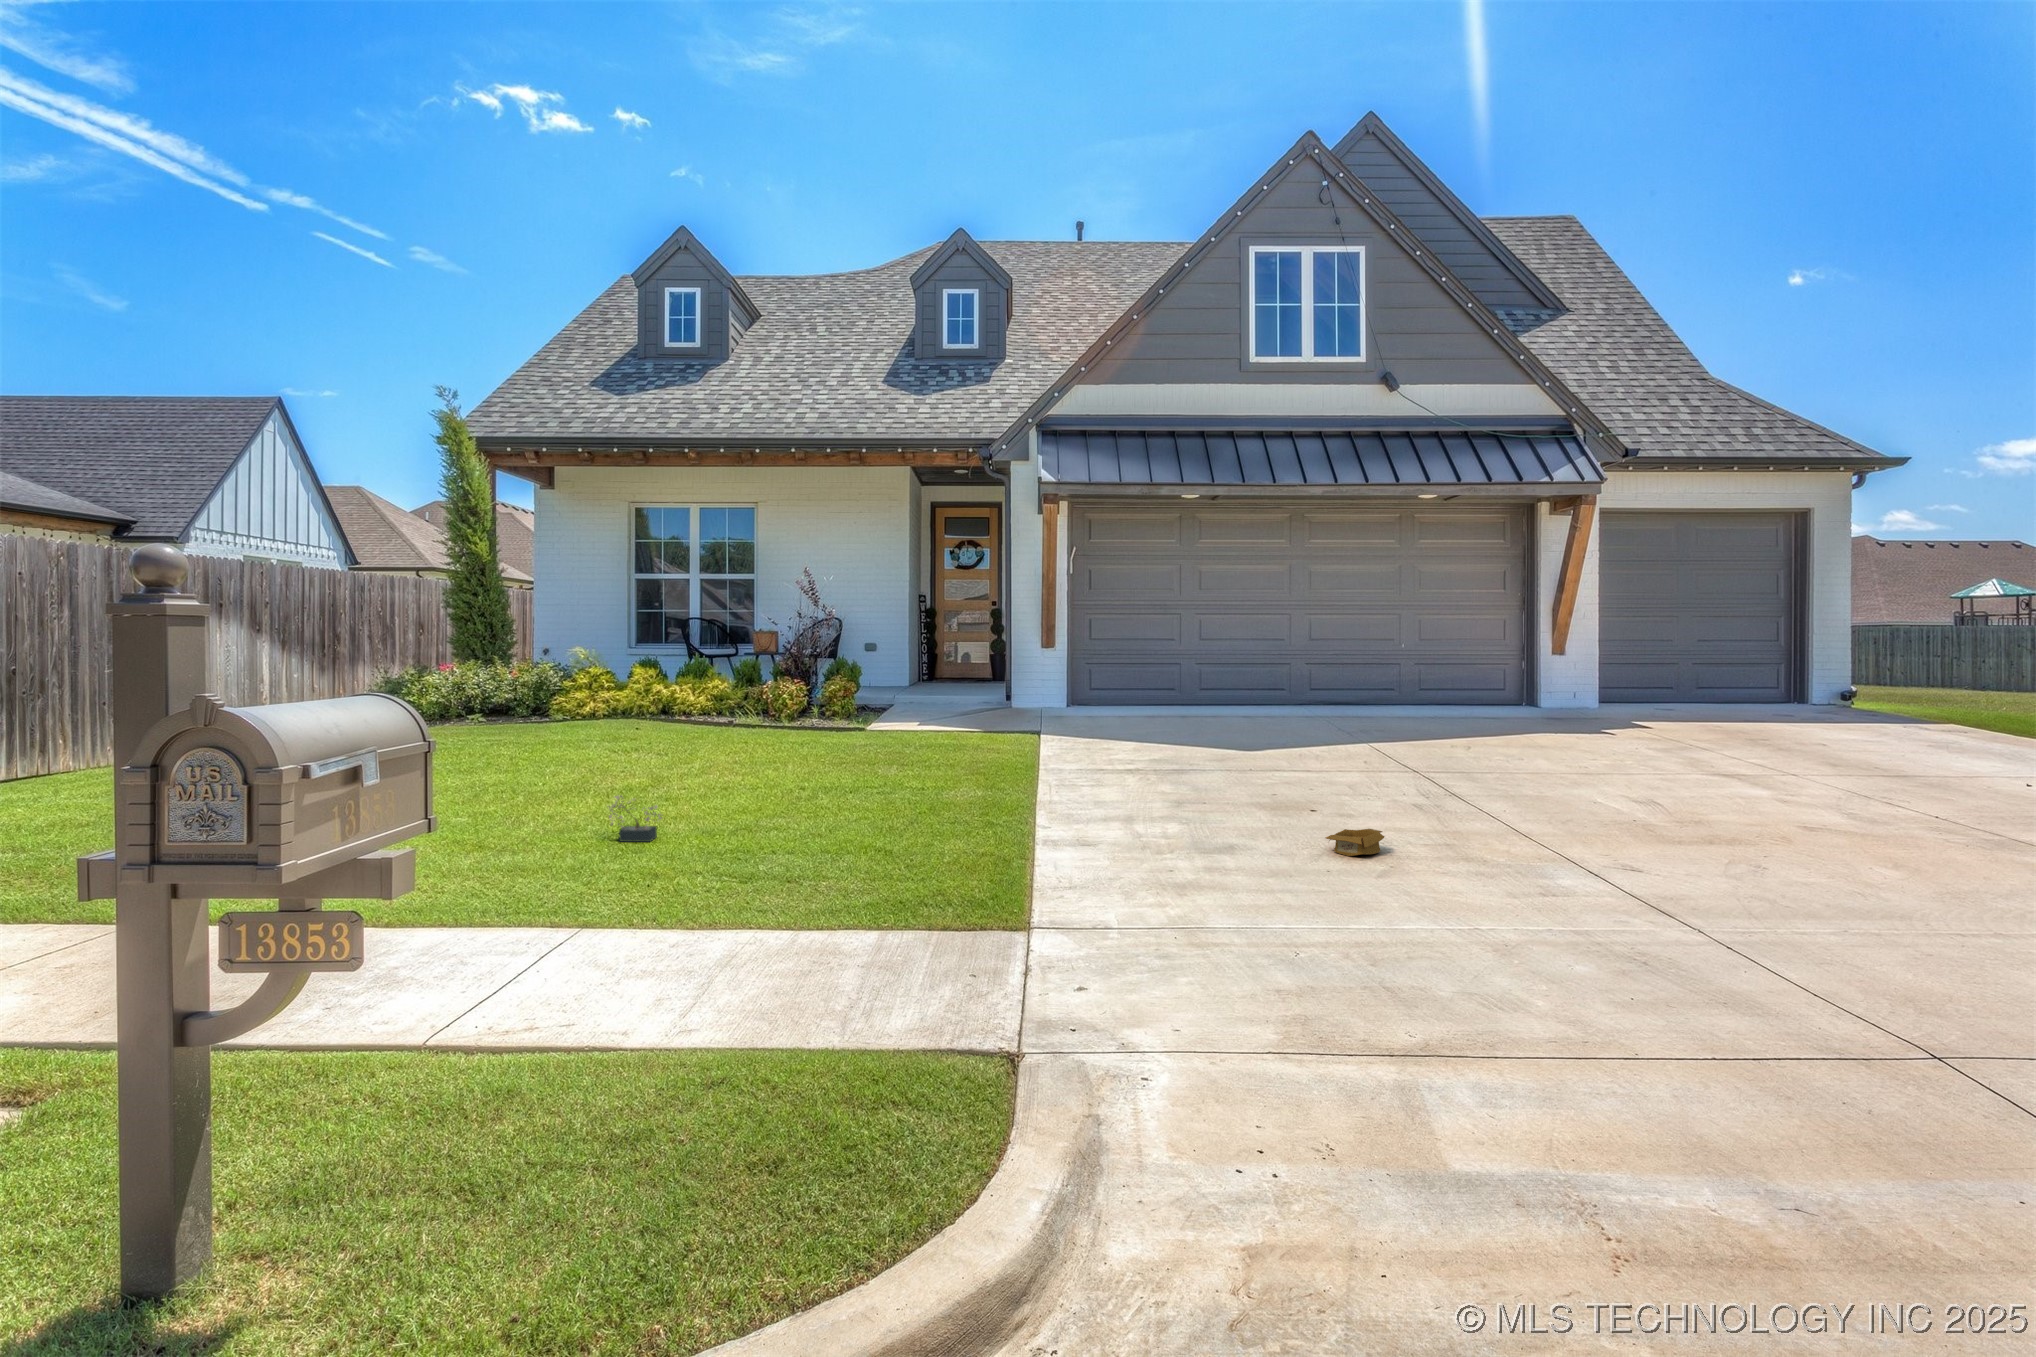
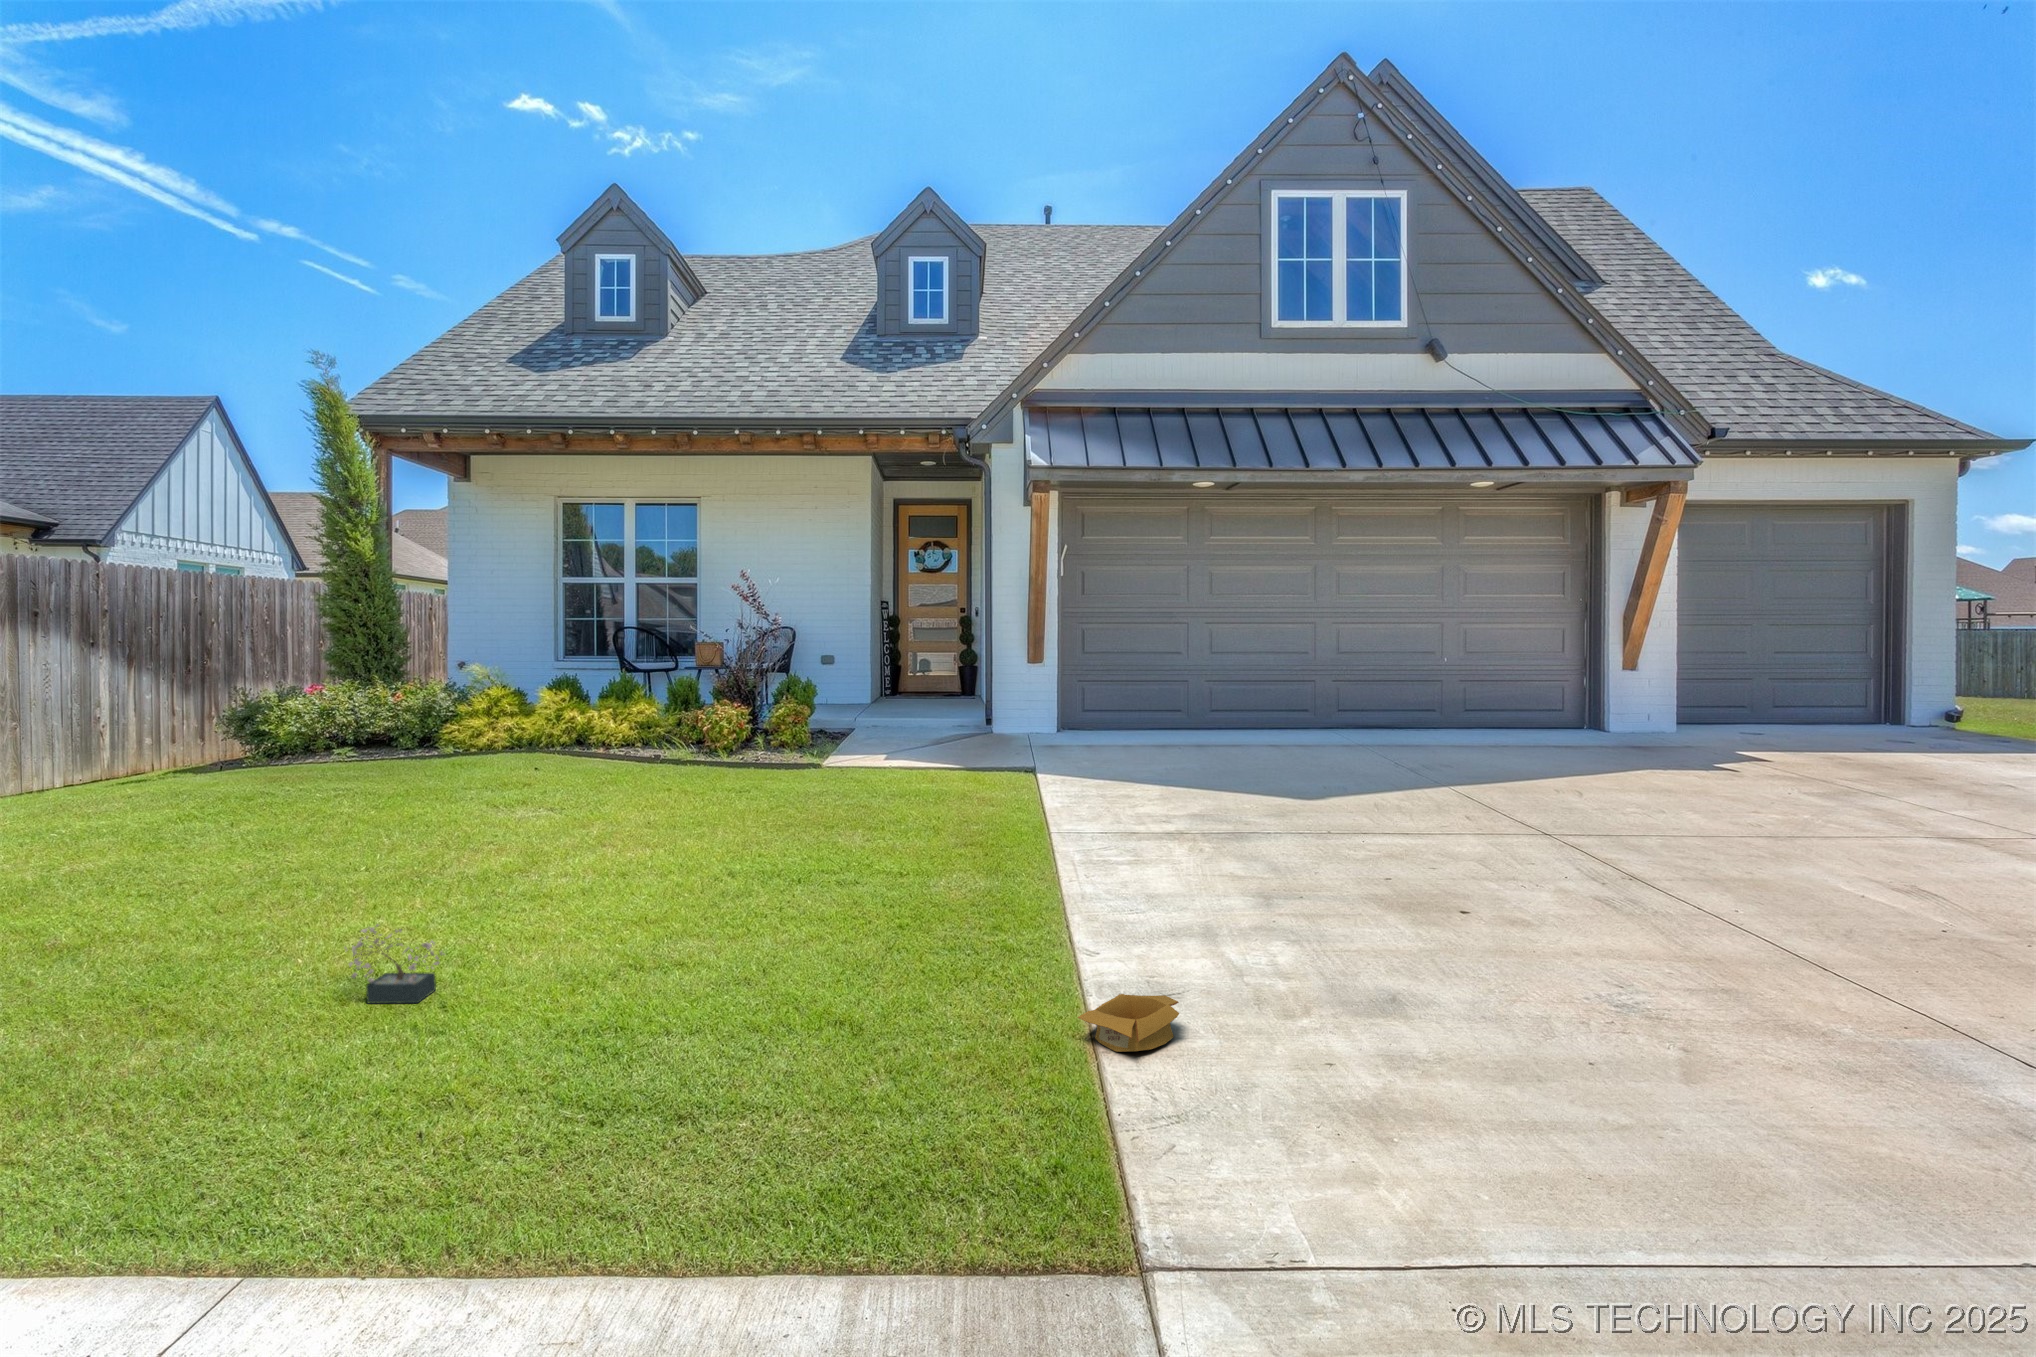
cardboard box: present [1326,829,1384,856] -> present [1078,994,1179,1052]

